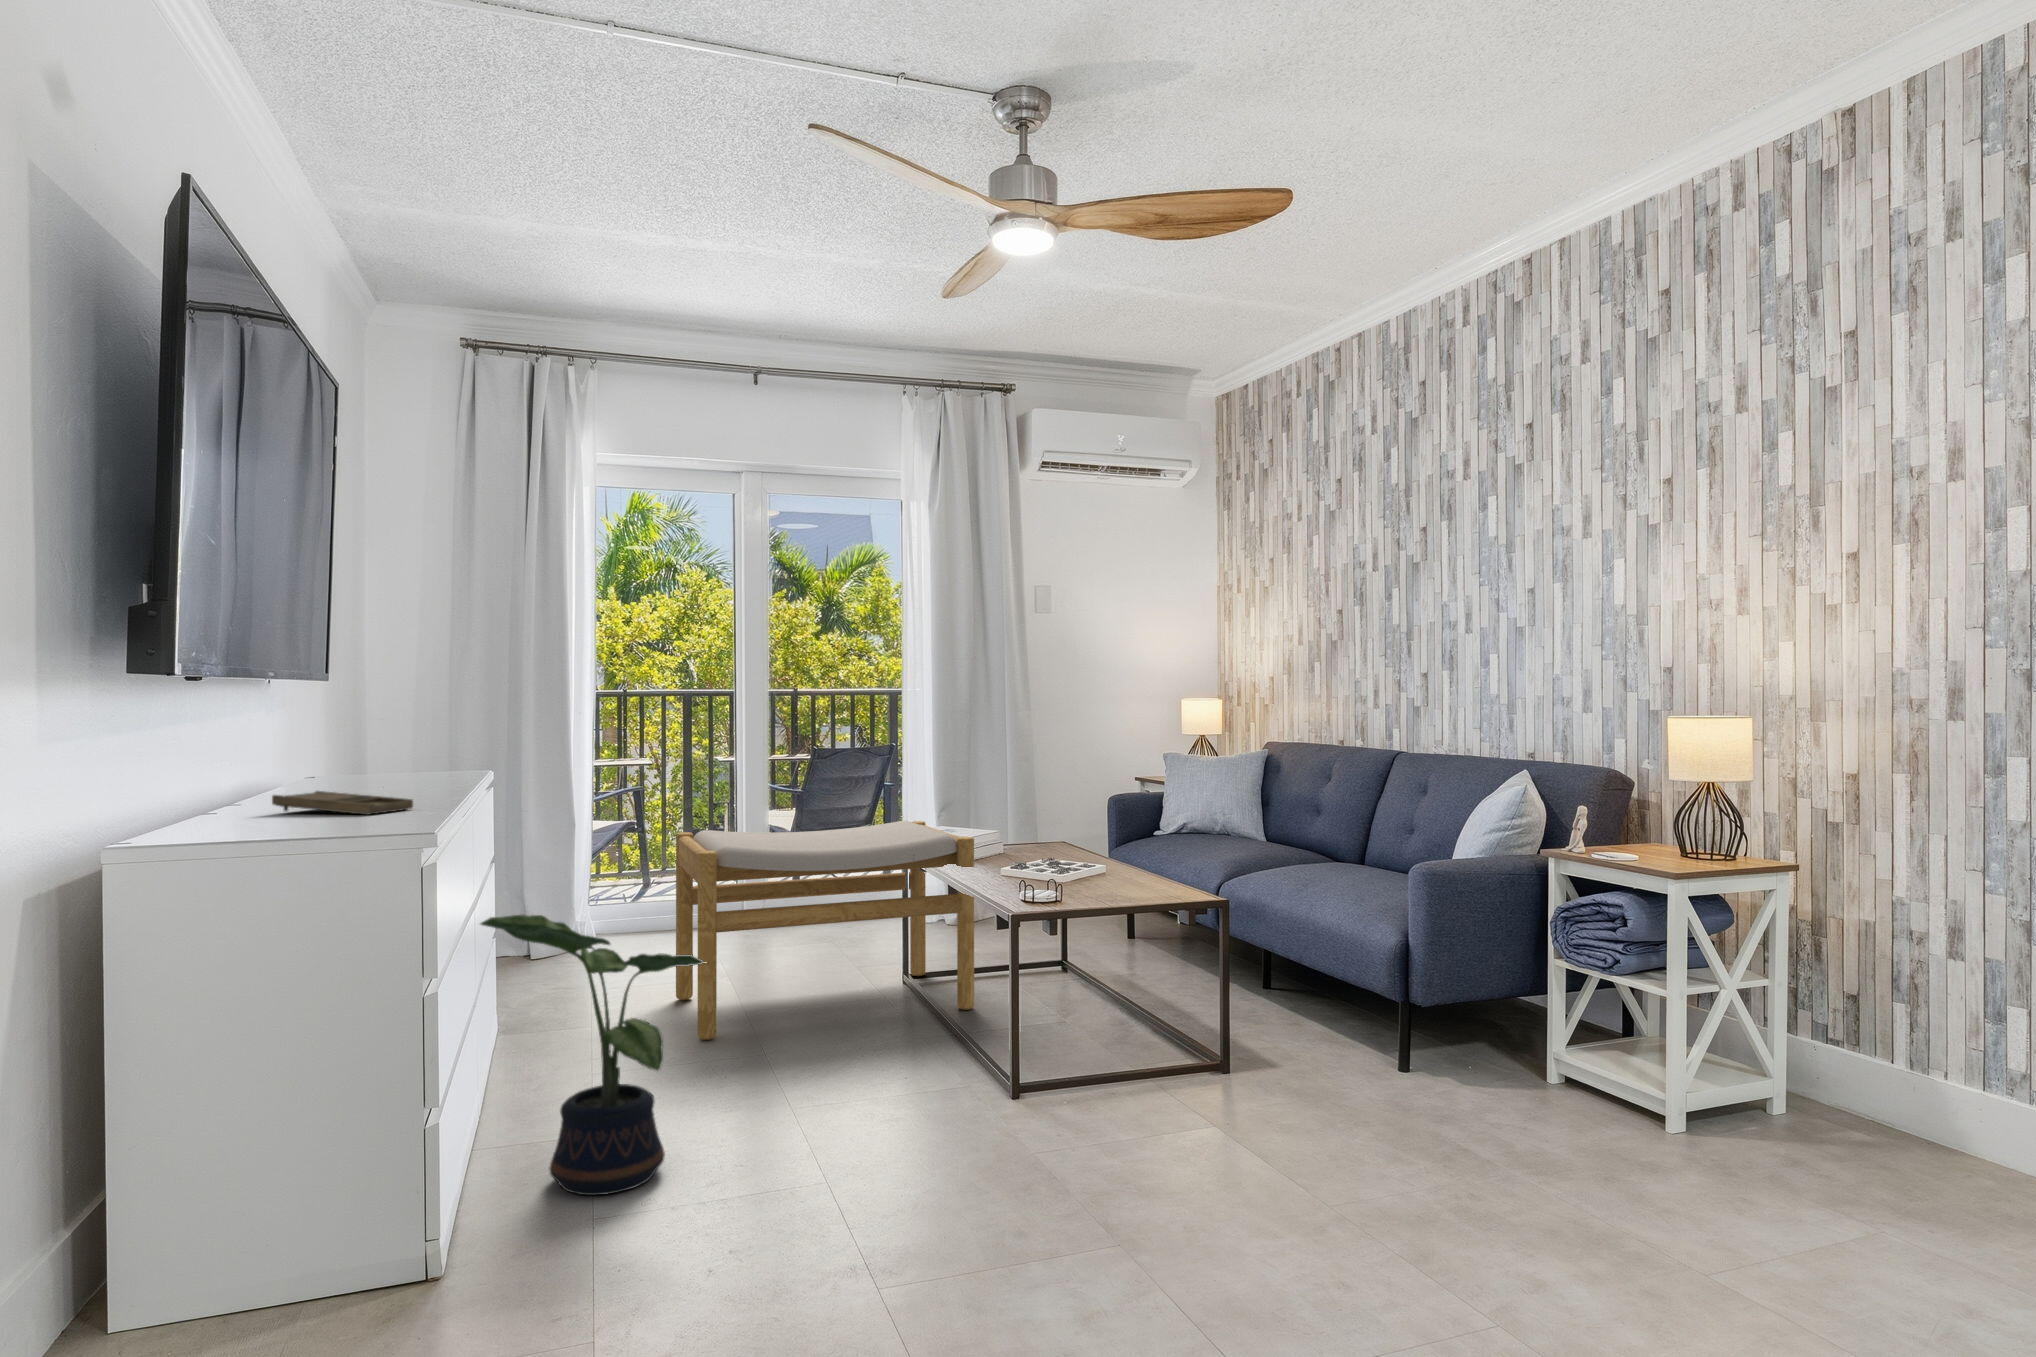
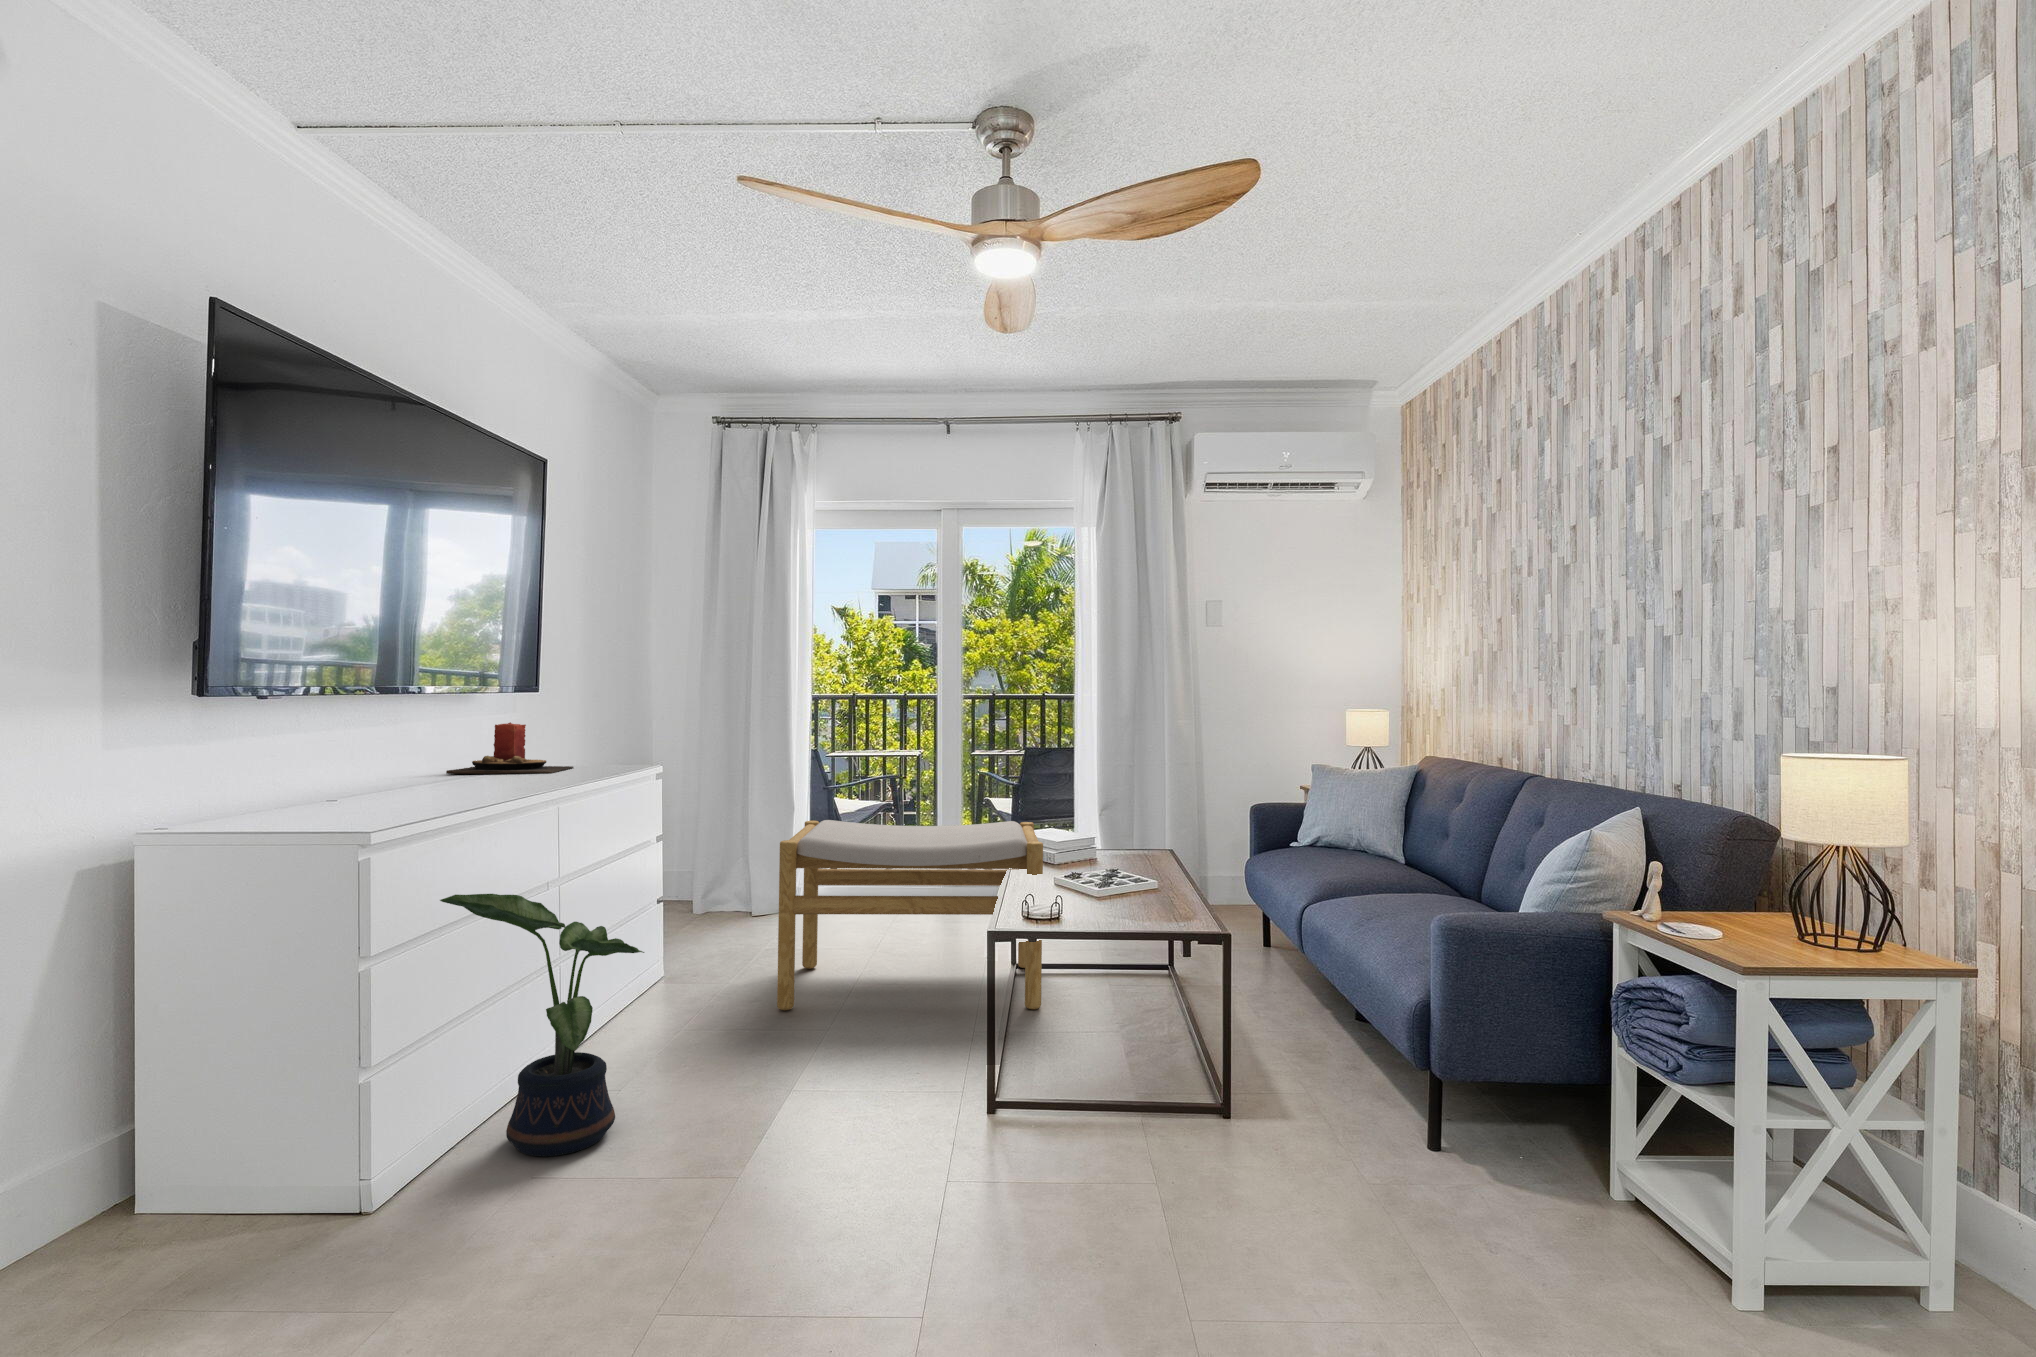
candle: none [294,727,431,792] -> present [446,722,574,774]
tray: present [272,791,413,815] -> none [333,775,425,799]

